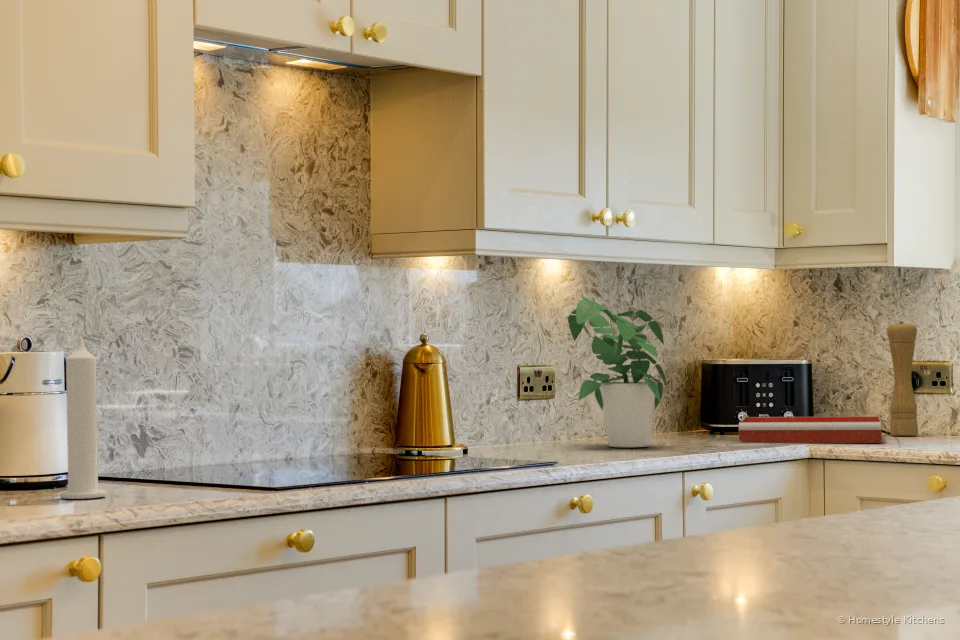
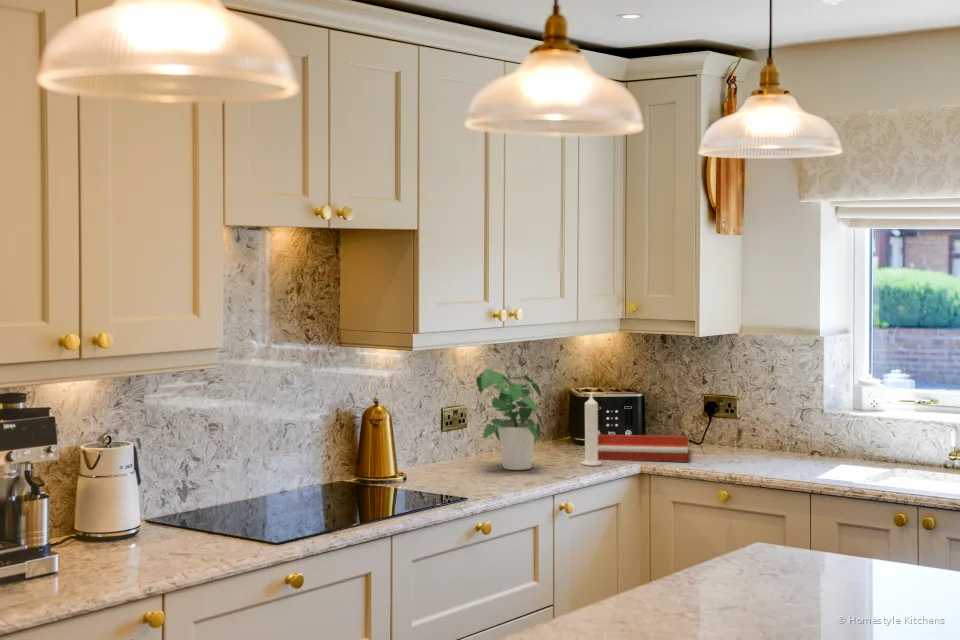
pepper mill: present [887,322,918,436] -> none [695,370,716,448]
candle: present [60,336,107,499] -> present [581,394,602,466]

